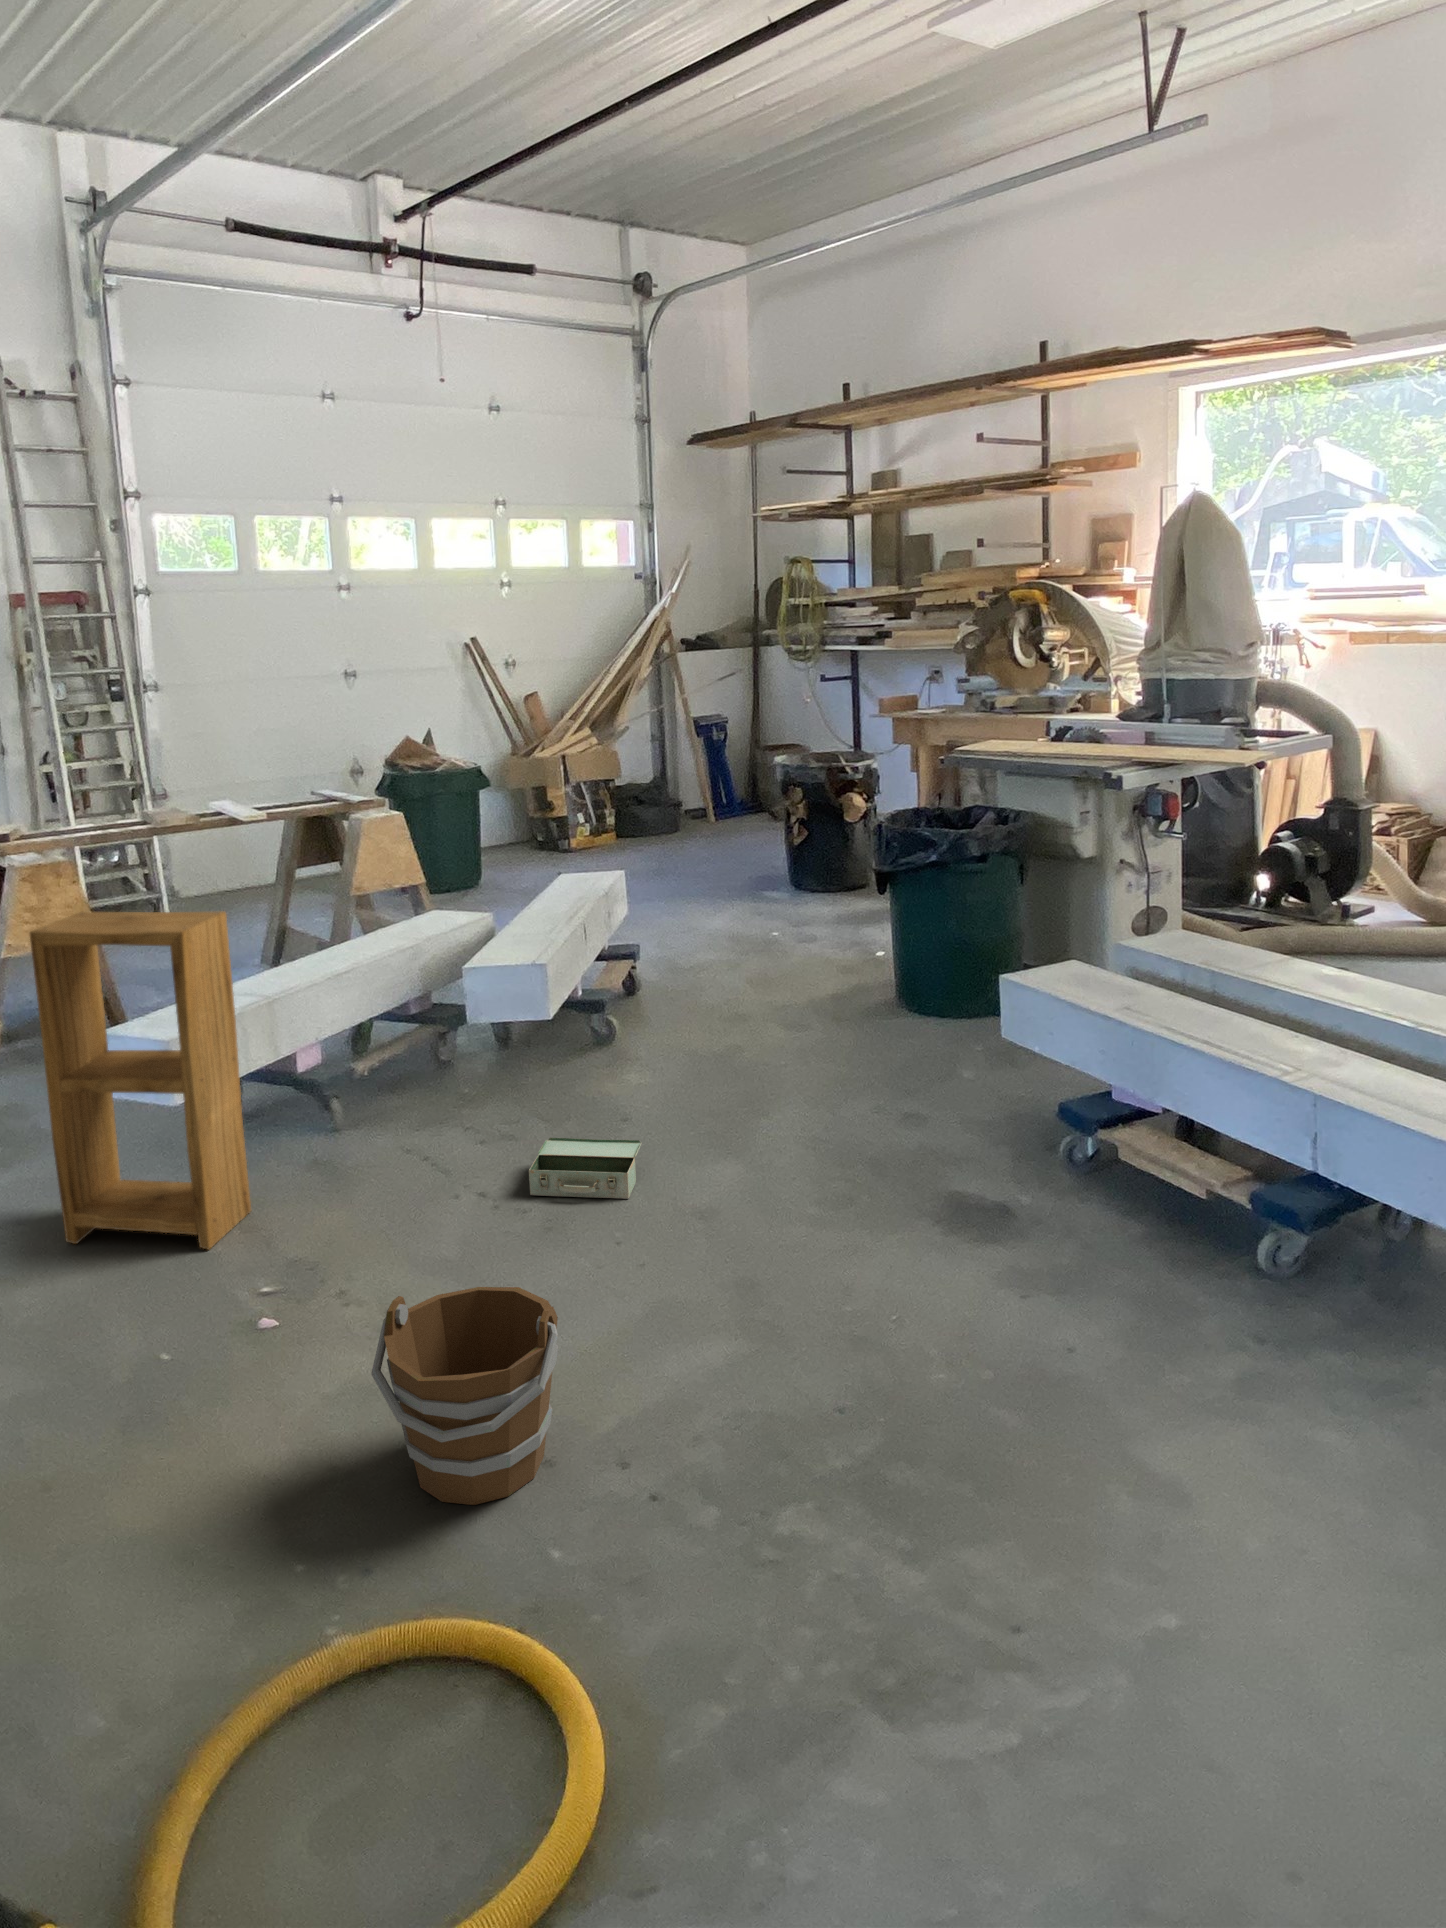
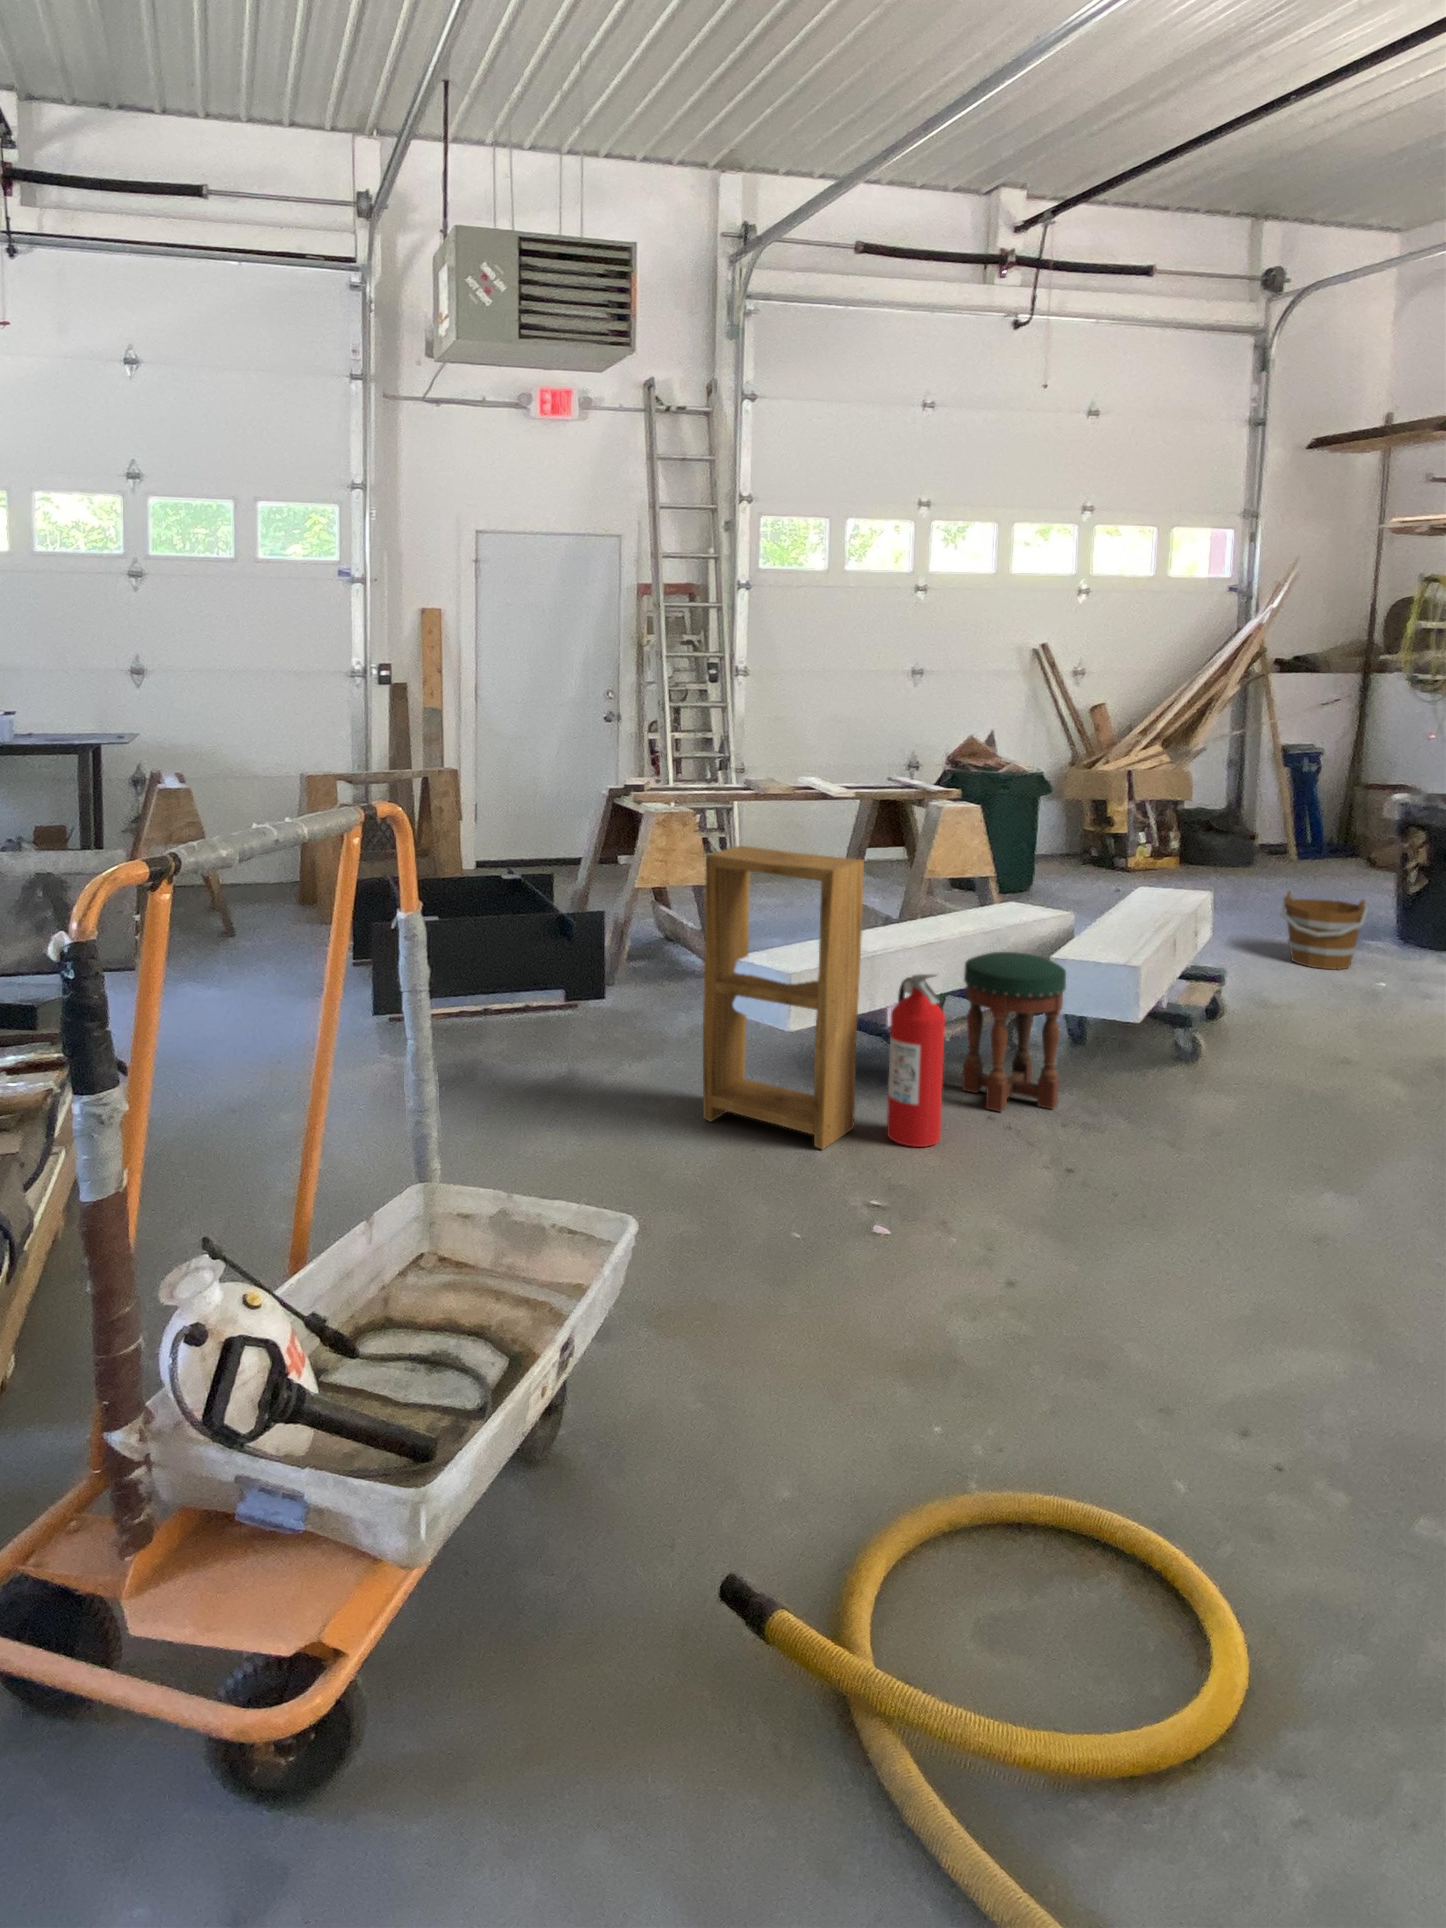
stool: none [366,978,476,1152] -> present [962,952,1066,1112]
fire extinguisher: none [276,1027,347,1220] -> present [887,974,945,1147]
toolbox: present [529,1138,642,1199] -> none [1120,1122,1241,1194]
bucket: present [371,1287,558,1505] -> present [1281,892,1368,969]

